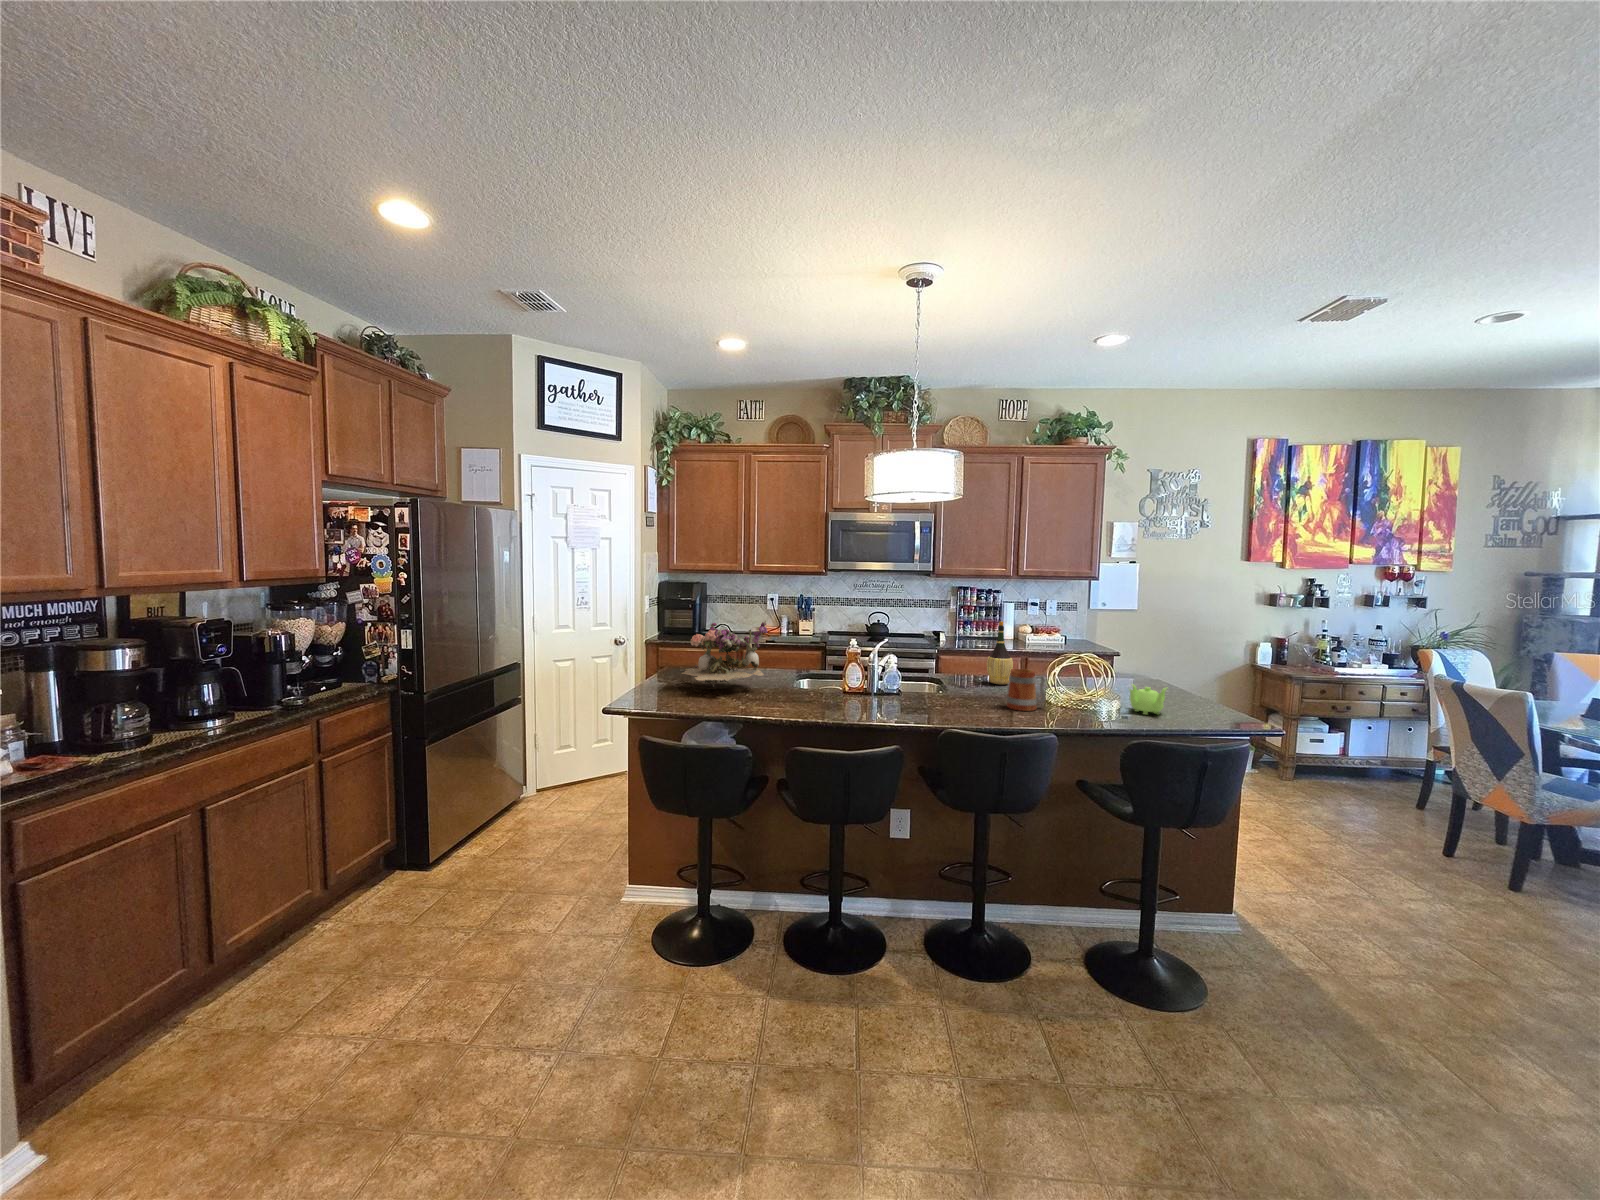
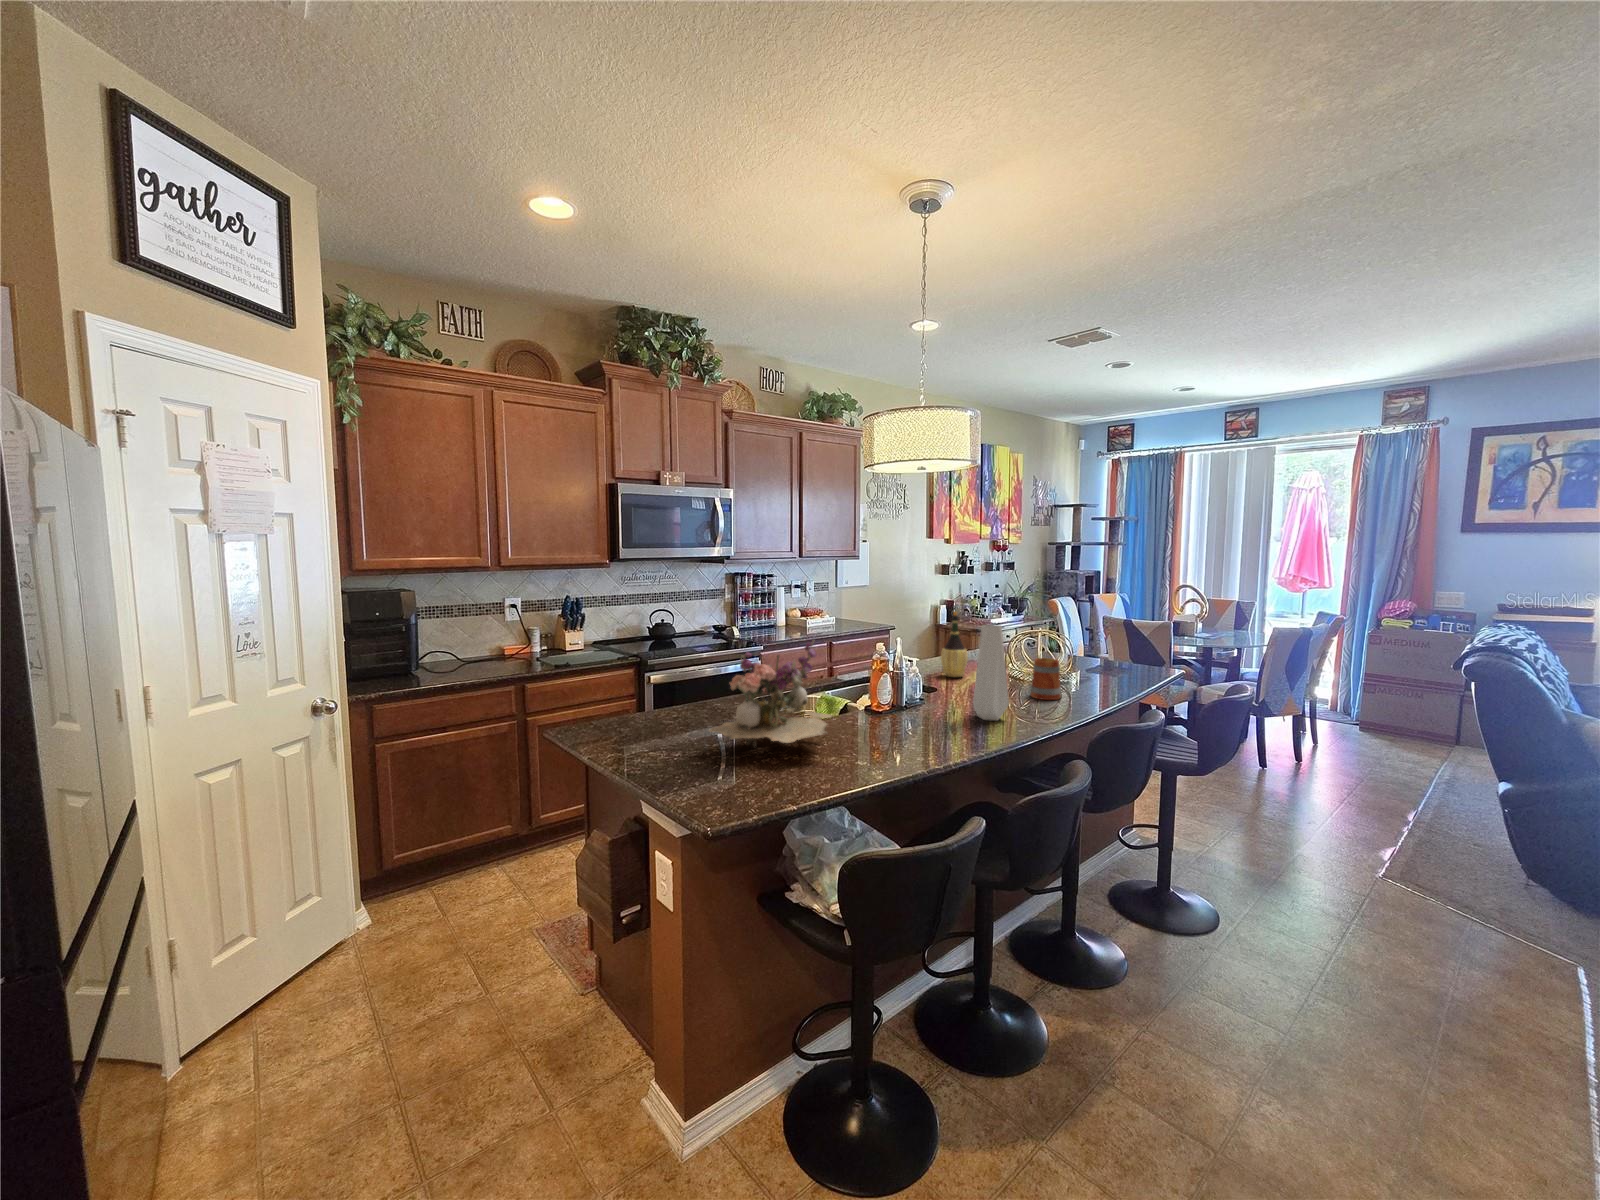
vase: none [895,624,925,708] -> present [973,625,1009,720]
teapot: present [1130,685,1167,715] -> none [1084,657,1128,684]

